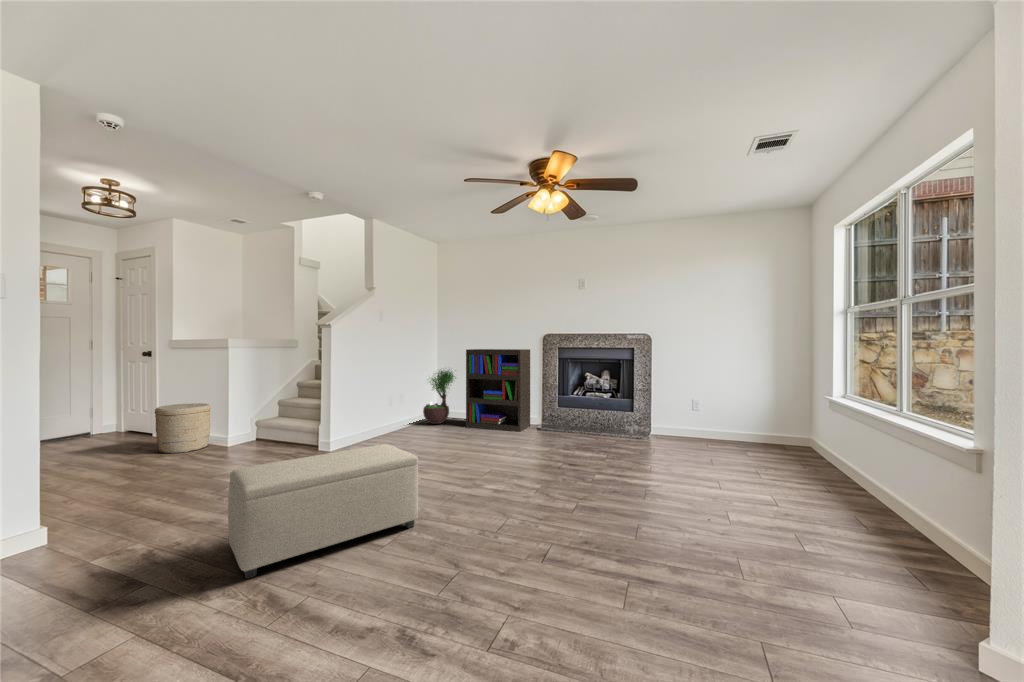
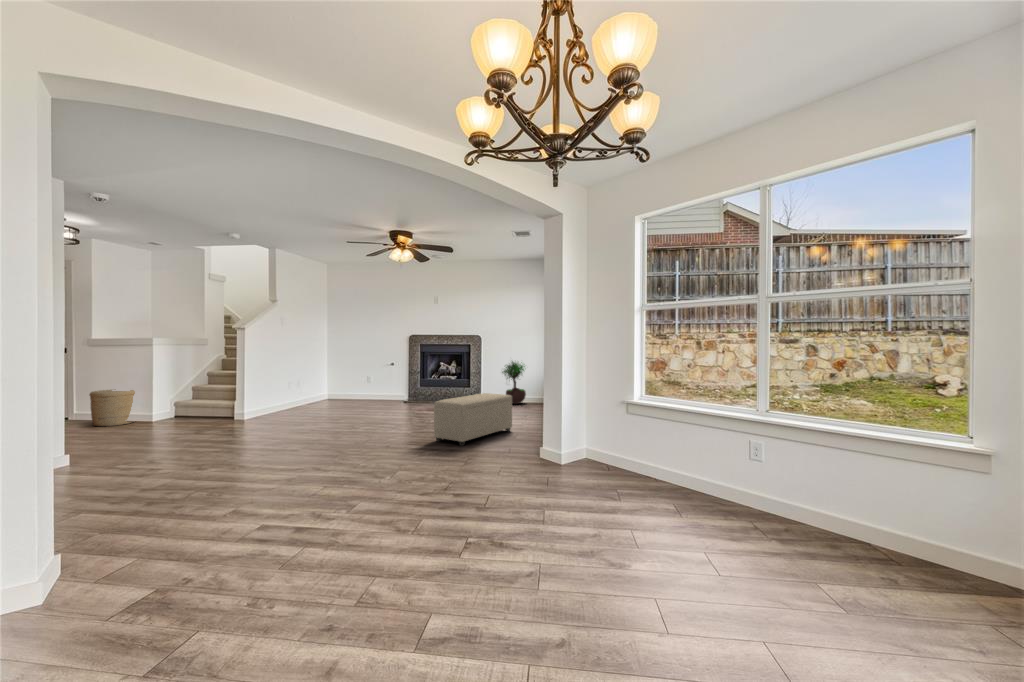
bookshelf: present [466,349,530,432] -> none [350,346,400,404]
potted tree: present [423,370,454,424] -> present [502,361,526,404]
ottoman: present [228,444,418,579] -> present [434,393,512,446]

